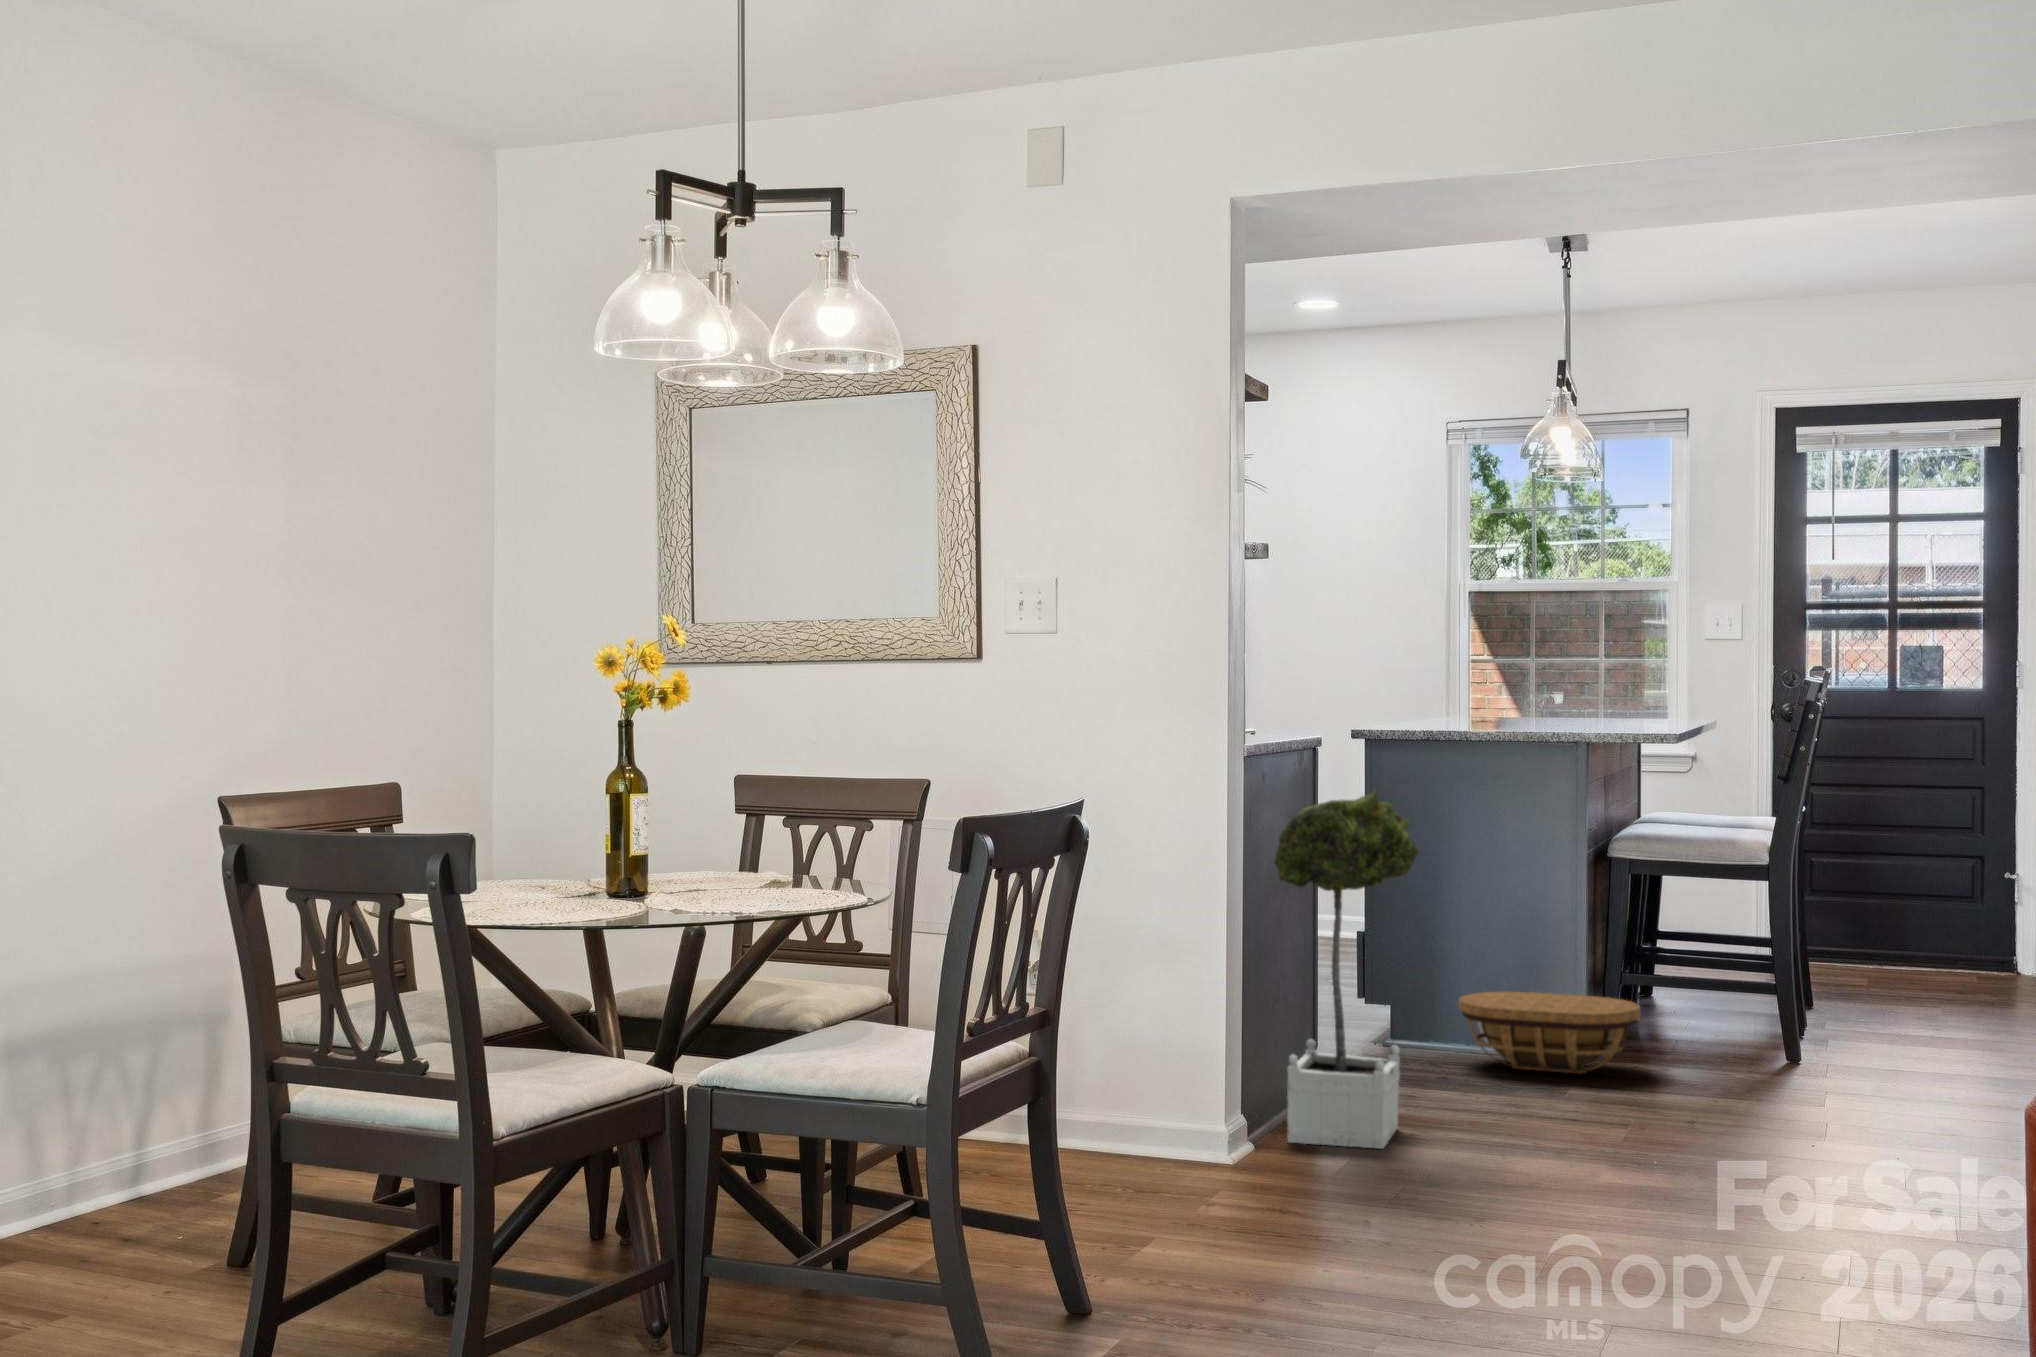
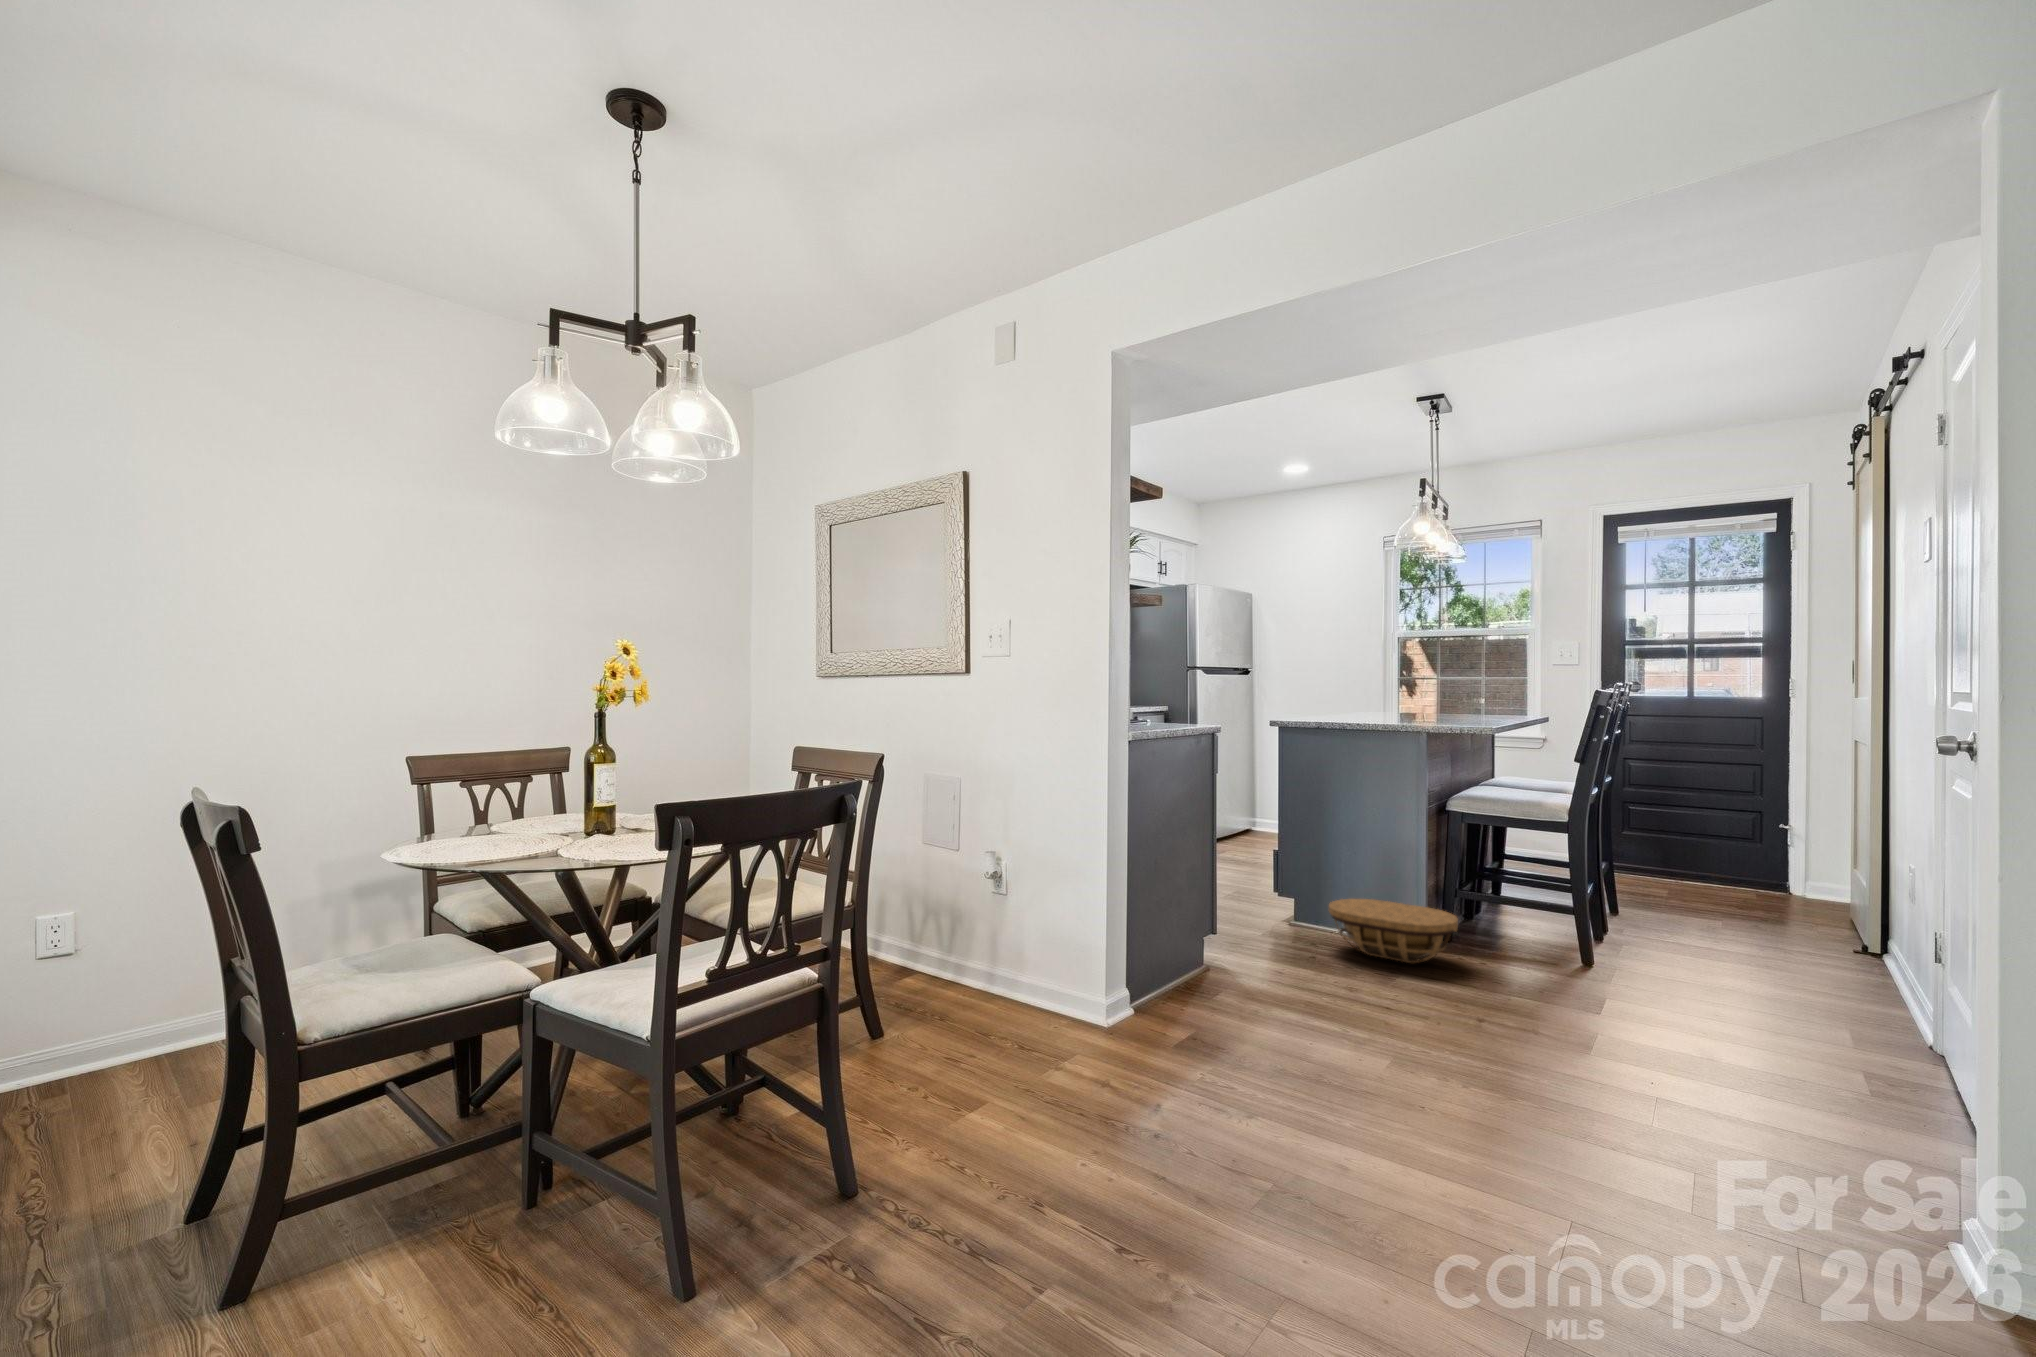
potted tree: present [1274,791,1419,1149] -> none [1144,767,1251,1025]

